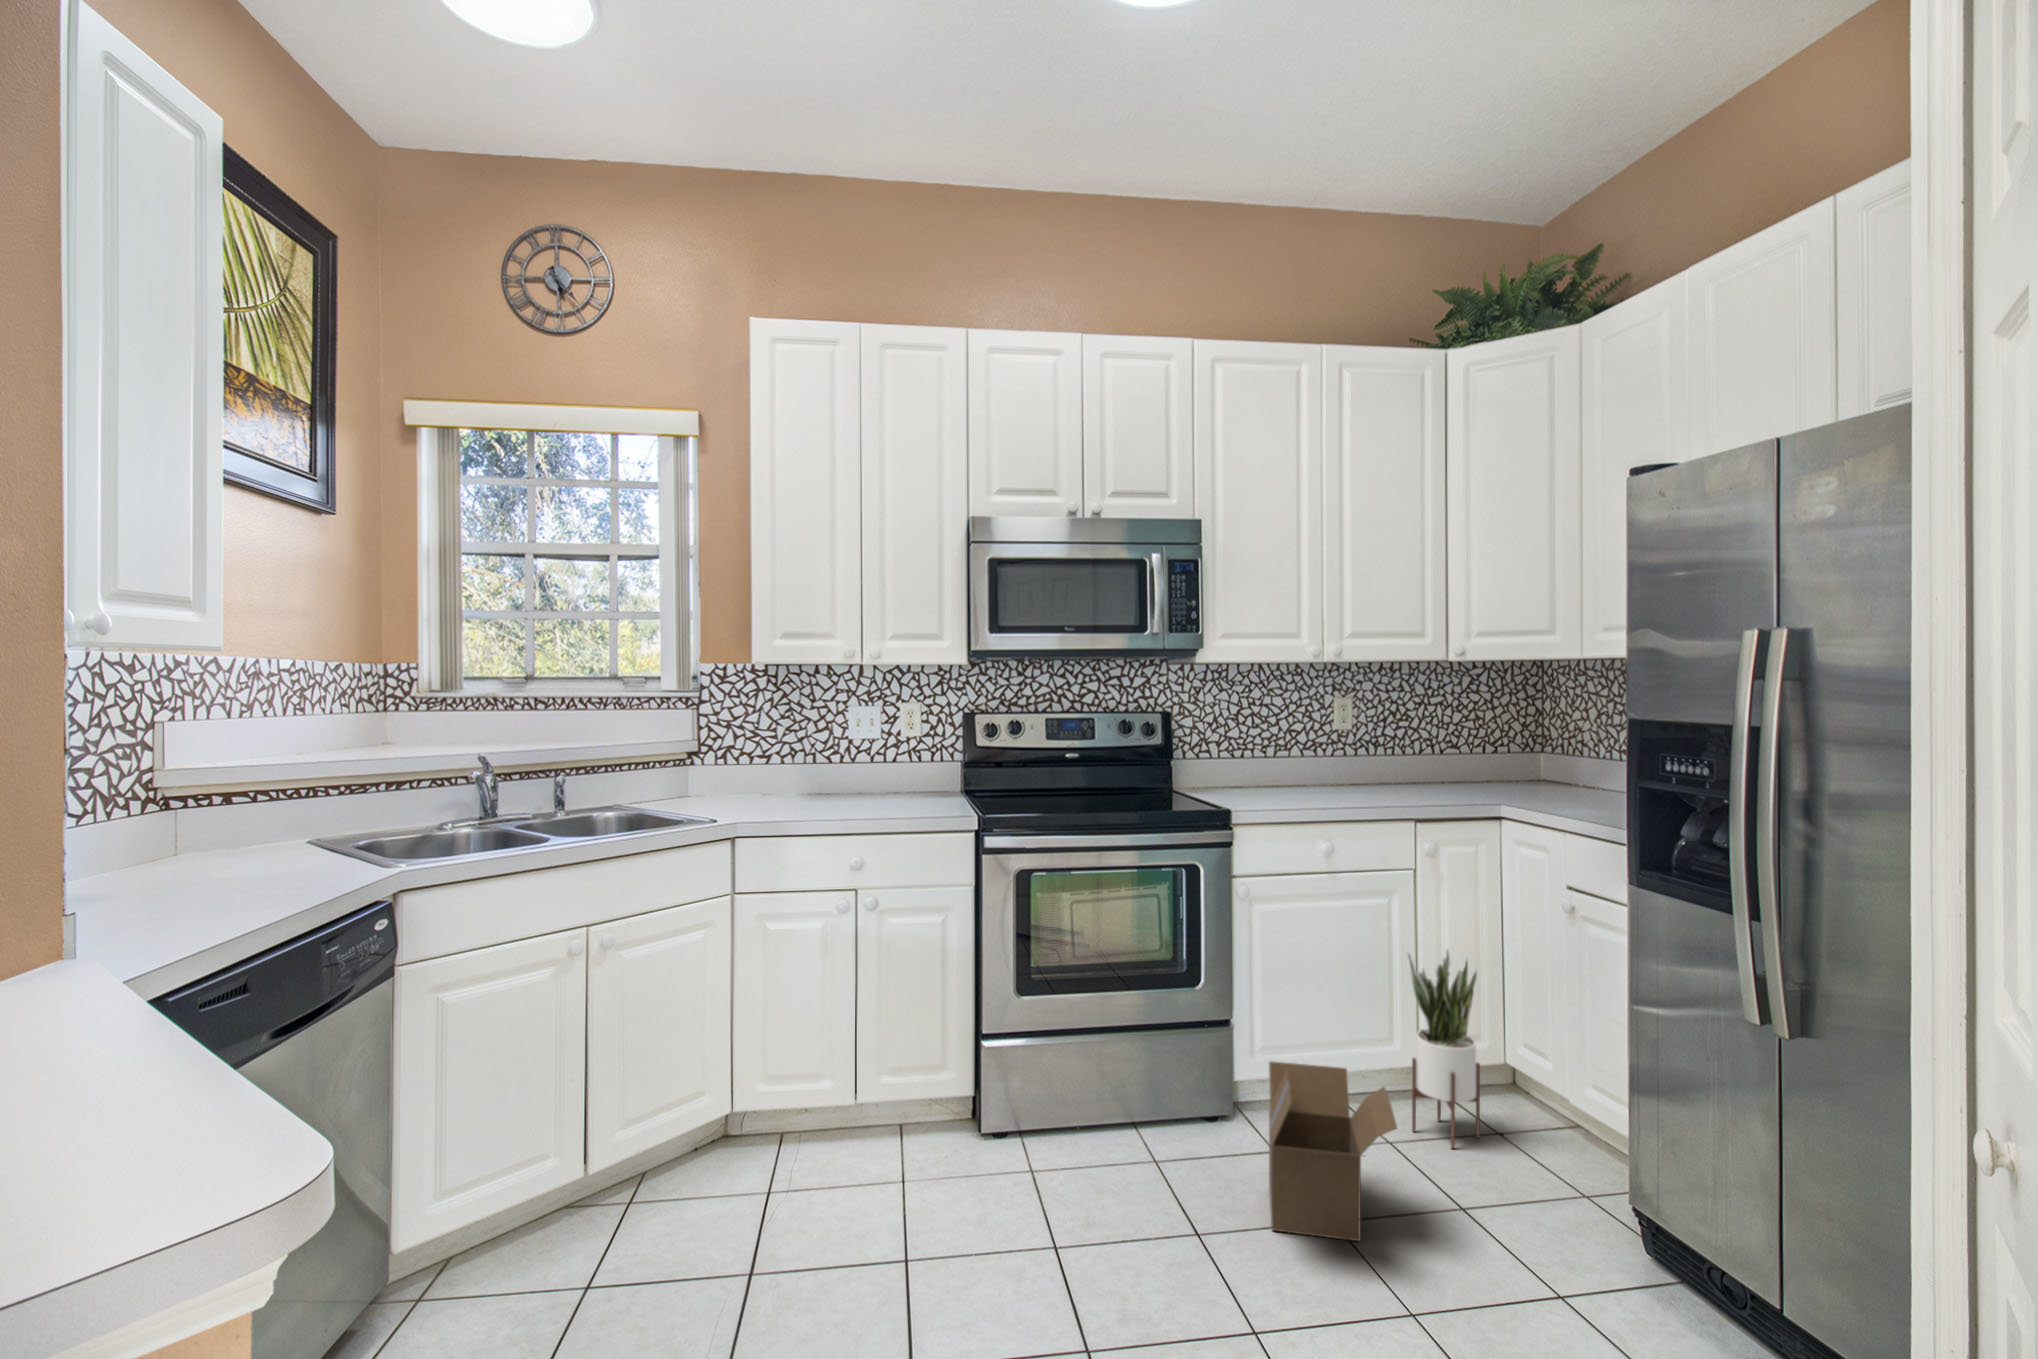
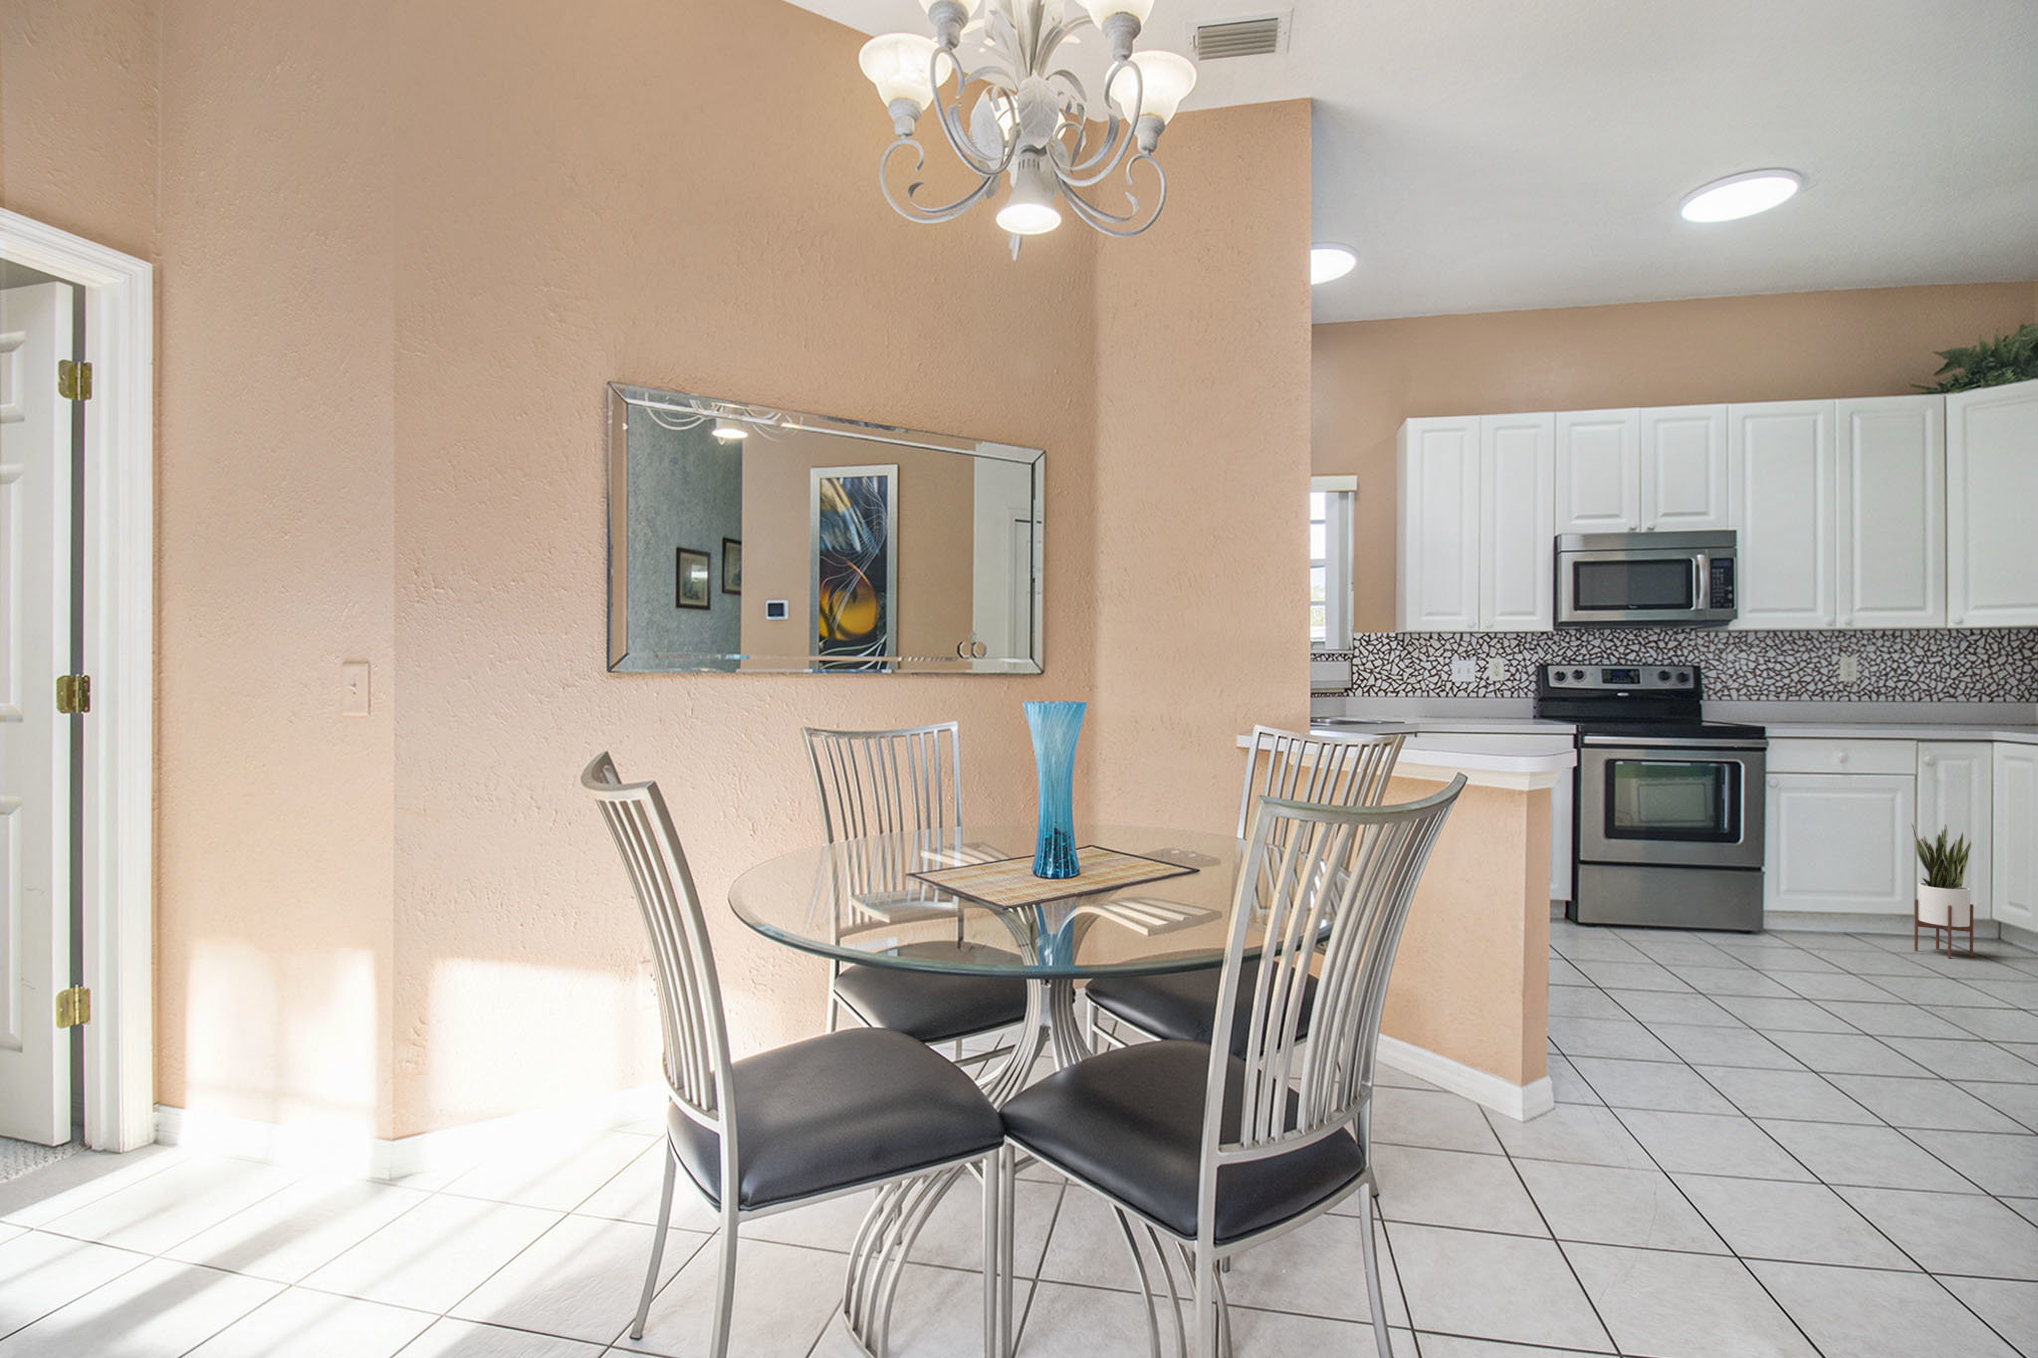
cardboard box: present [1269,1062,1397,1241] -> none [1803,880,1908,976]

